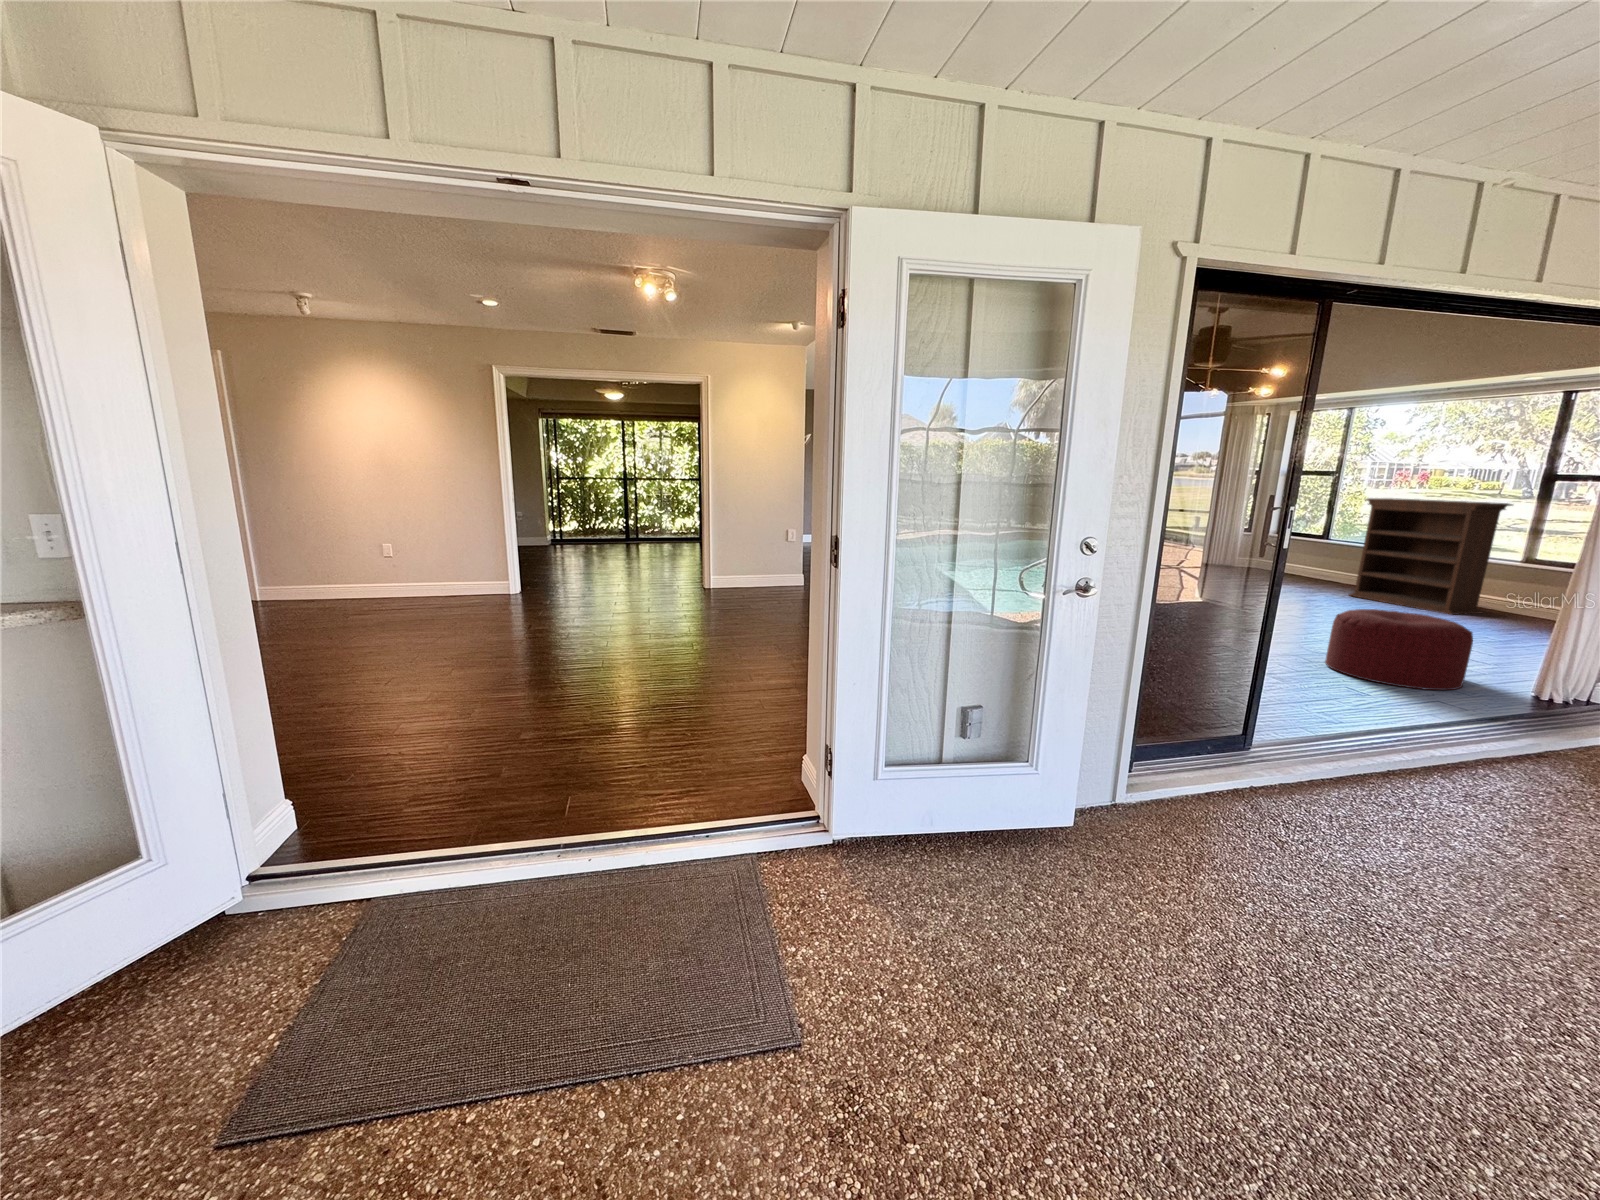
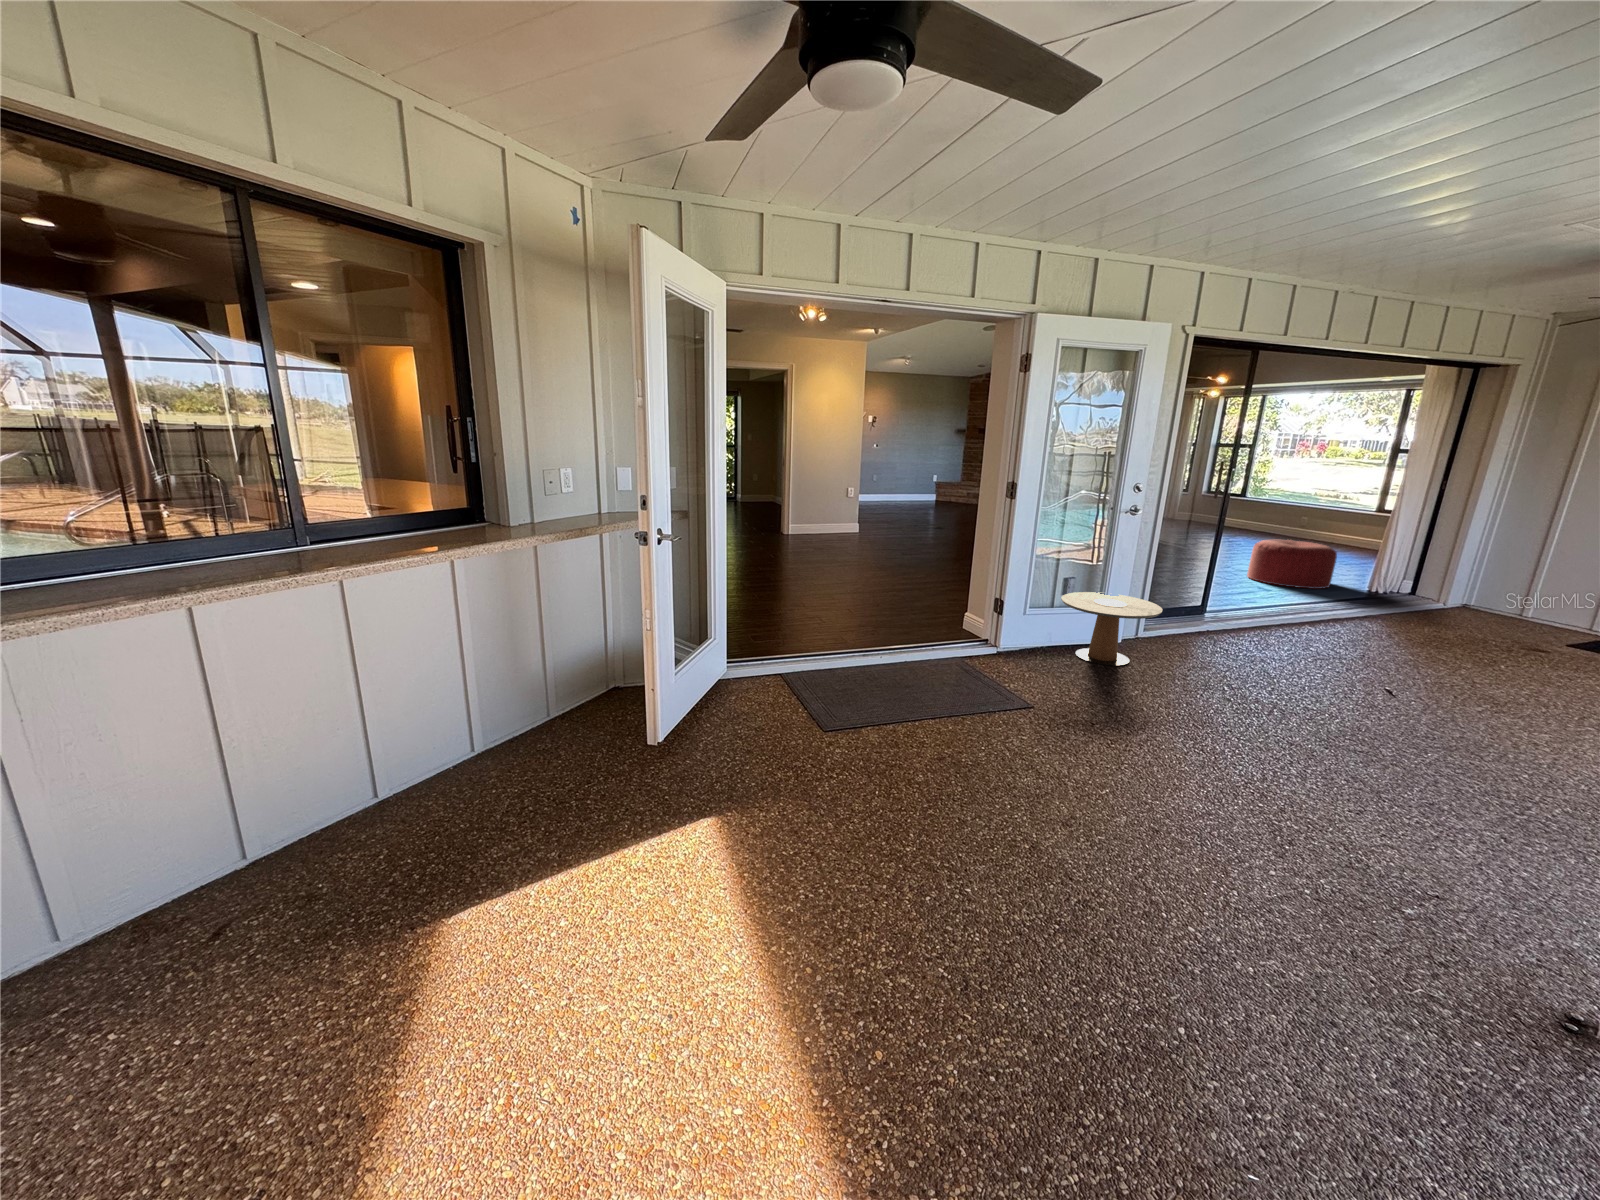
bookshelf: present [1349,498,1513,615] -> none [1262,465,1375,550]
side table: none [945,731,1134,896] -> present [1061,592,1163,666]

